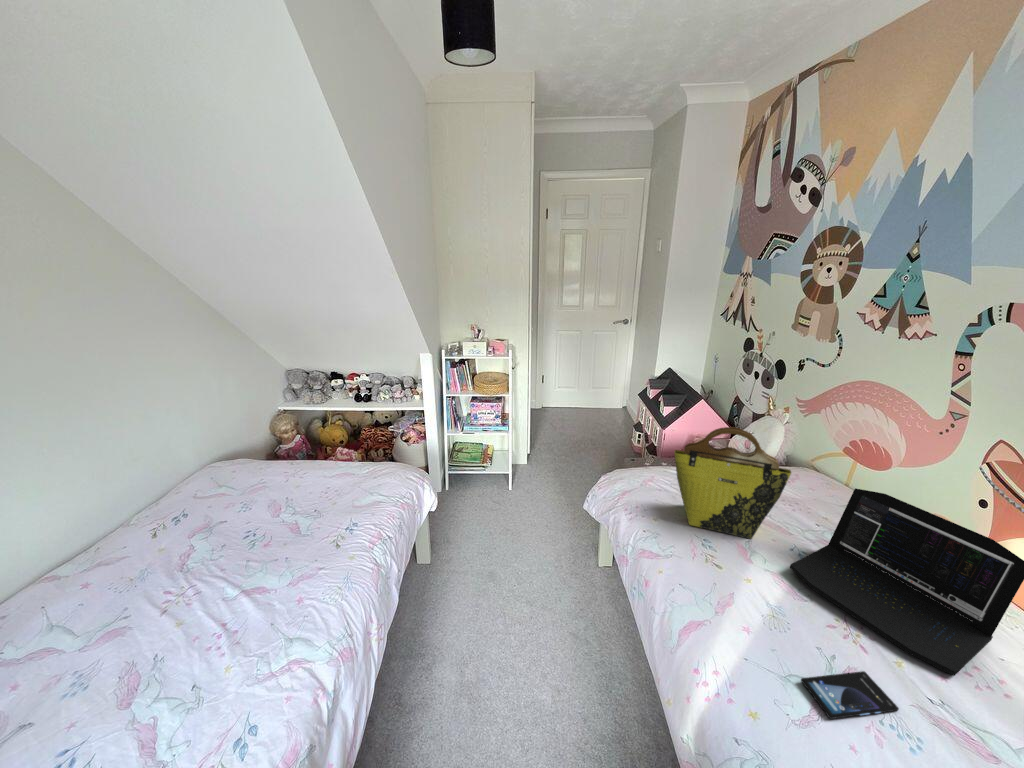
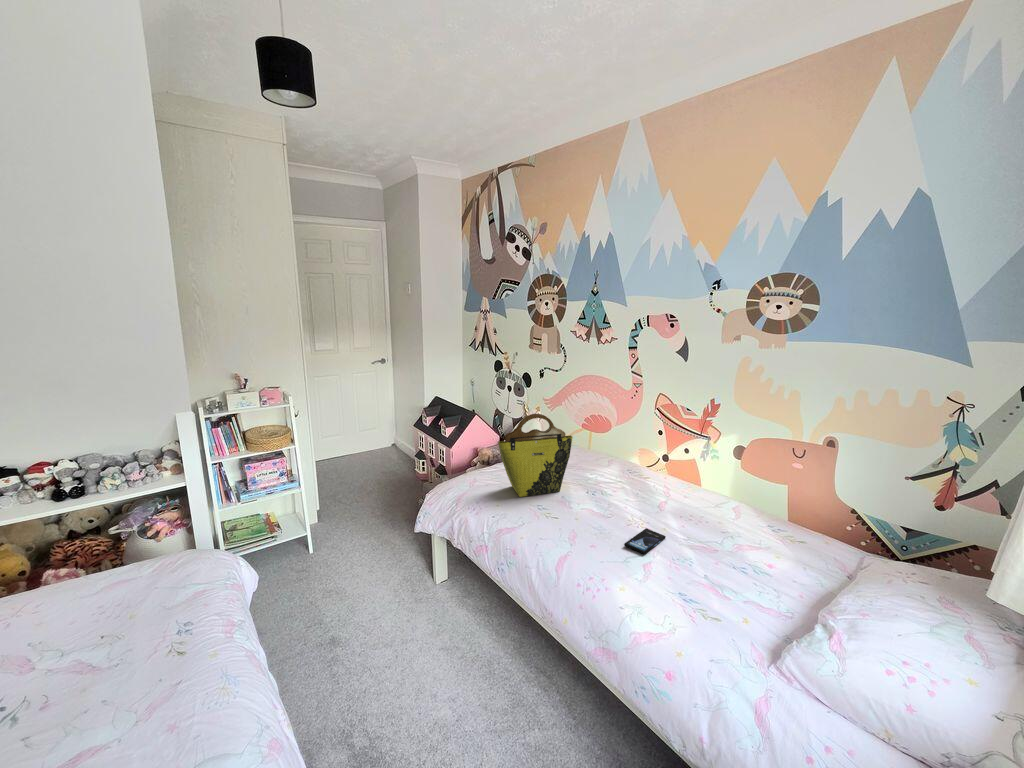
laptop: present [790,488,1024,676] -> none [589,435,685,515]

